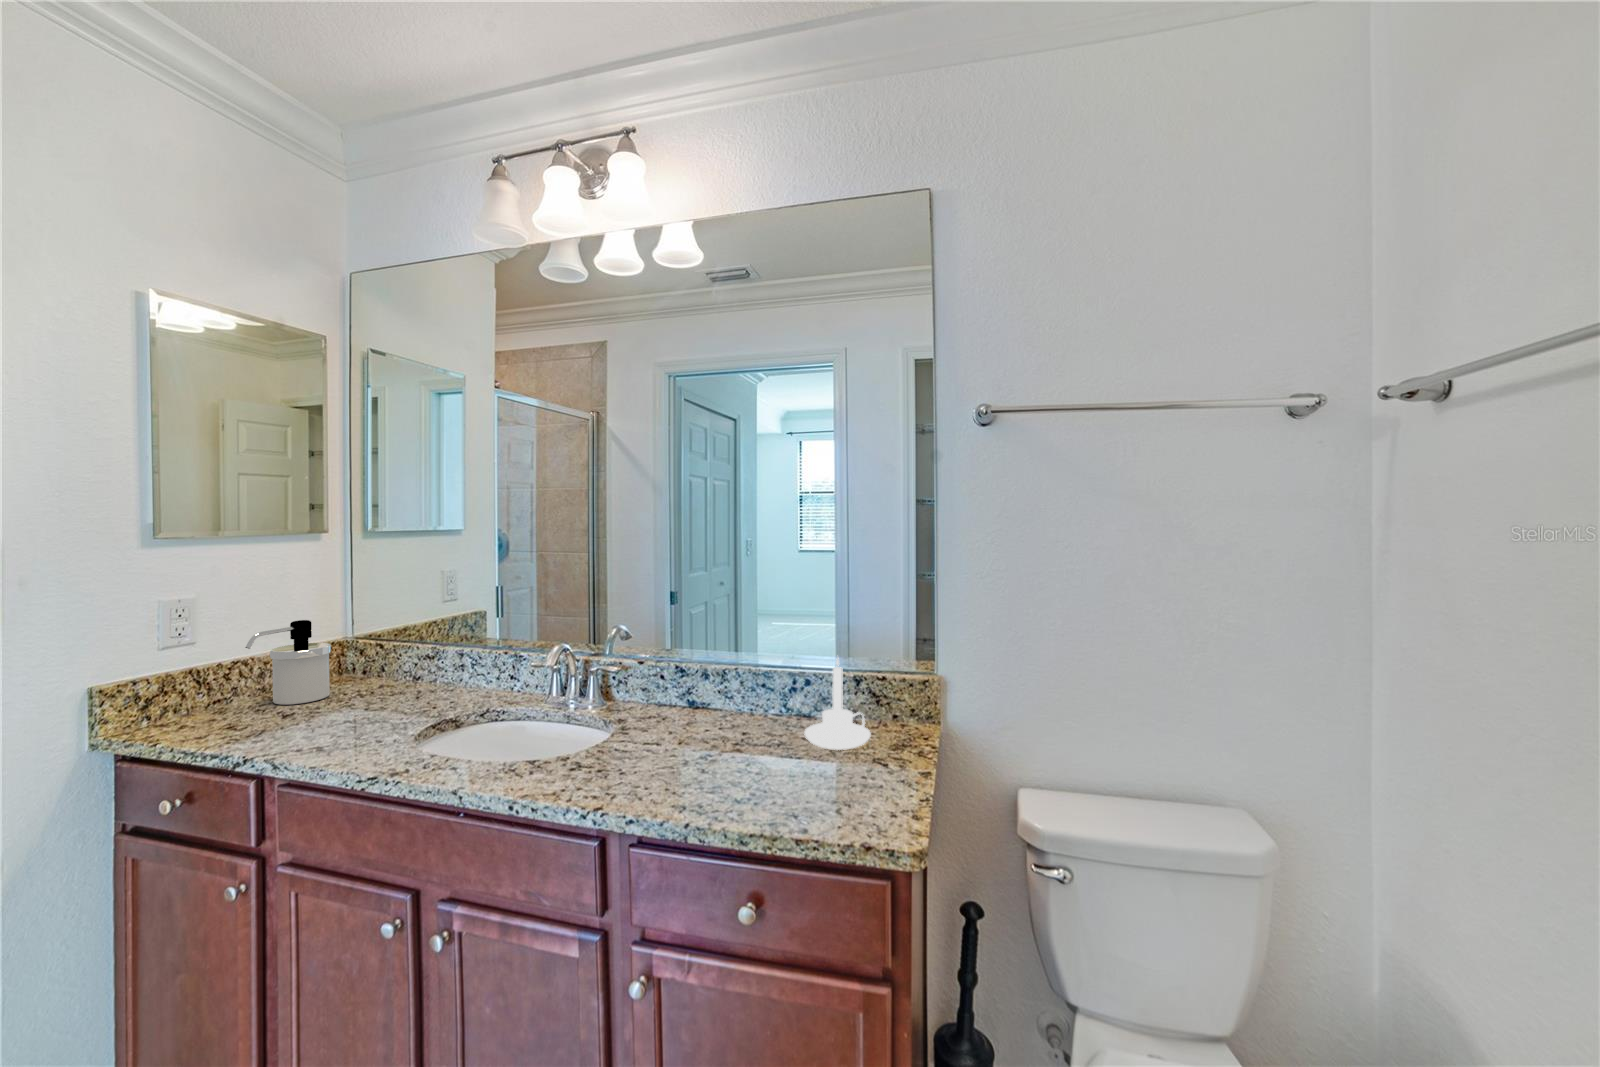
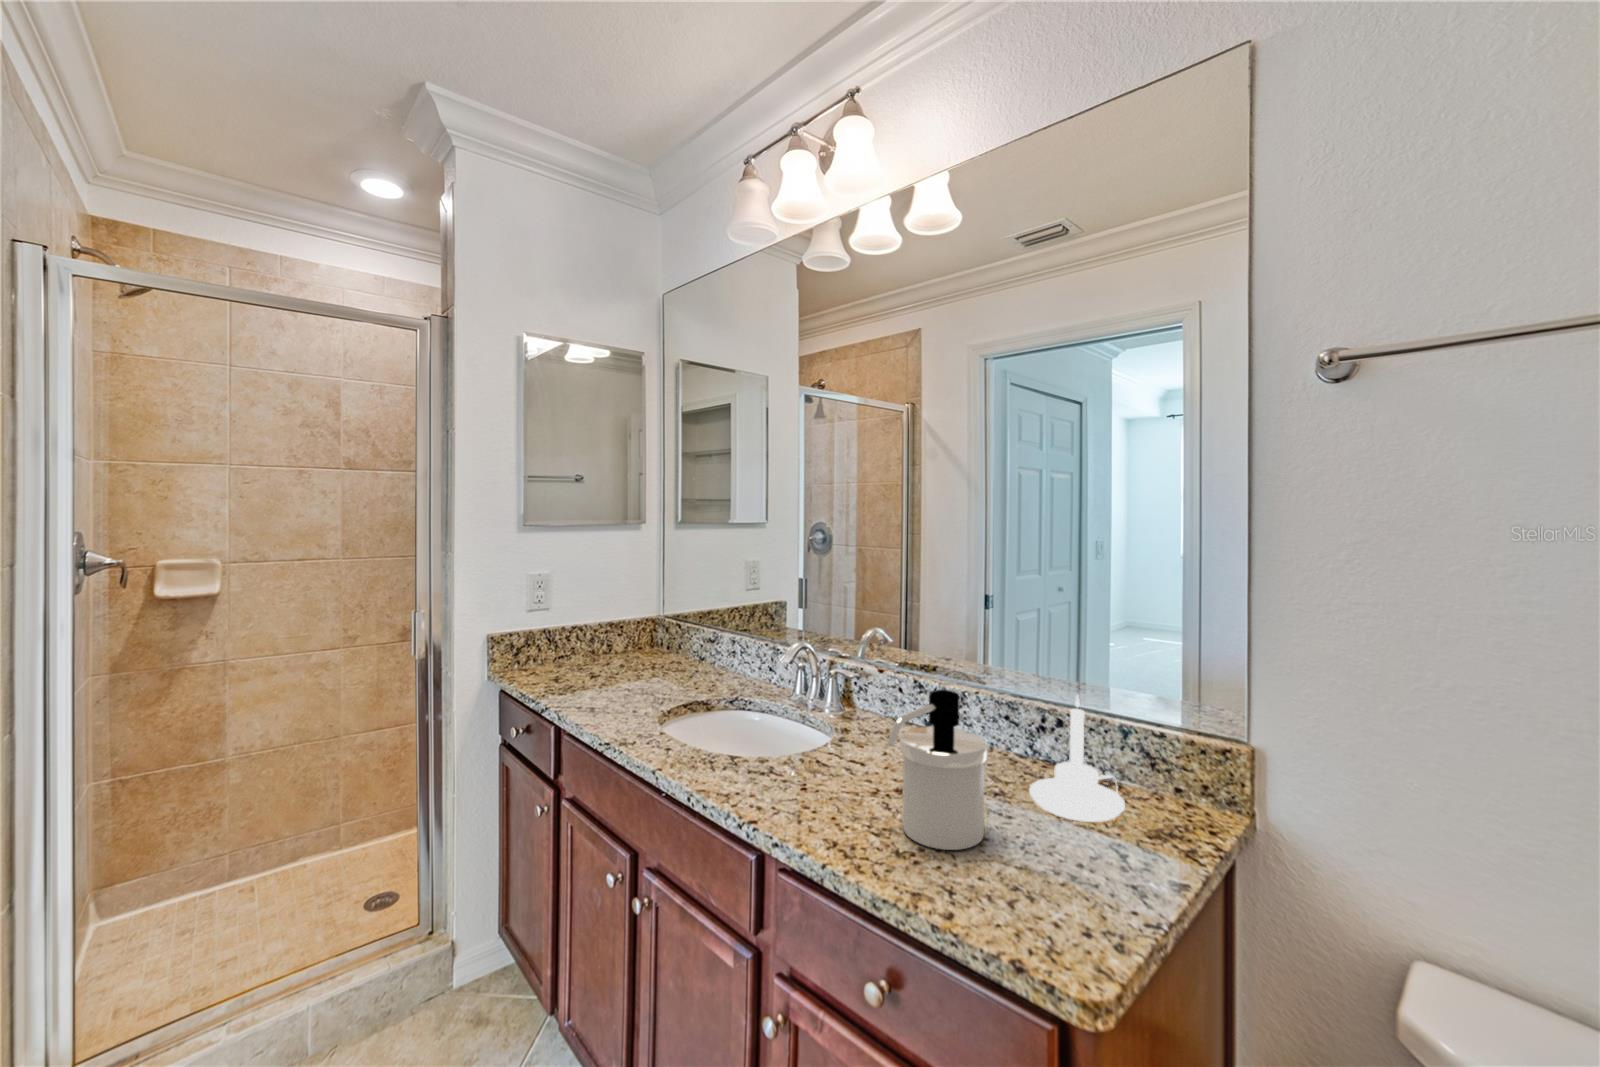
soap dispenser: present [245,620,331,705] -> present [887,690,988,850]

